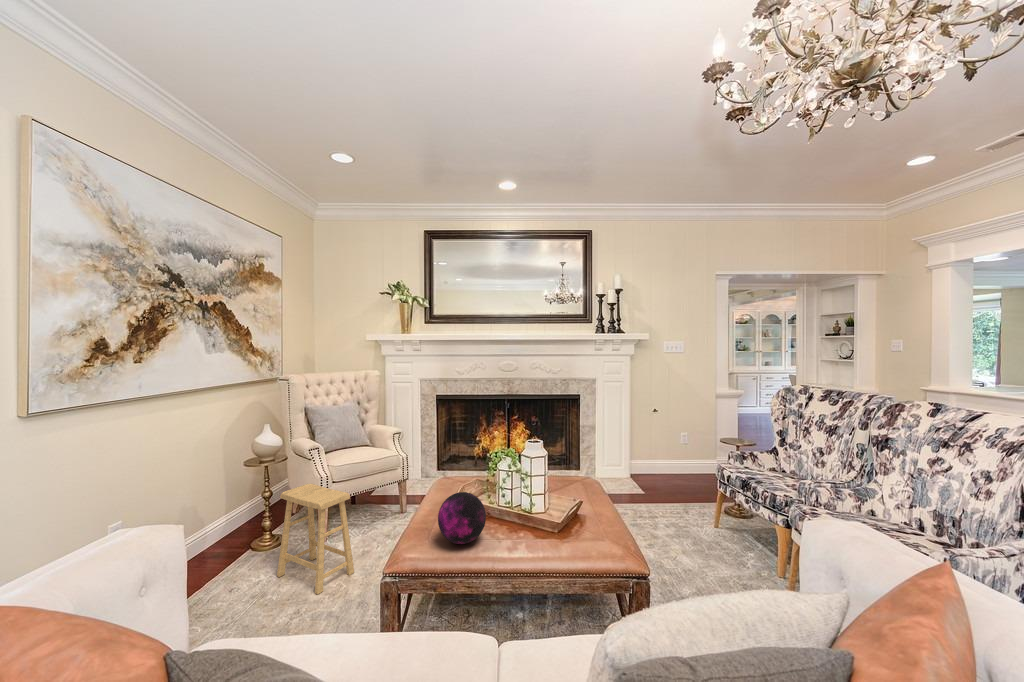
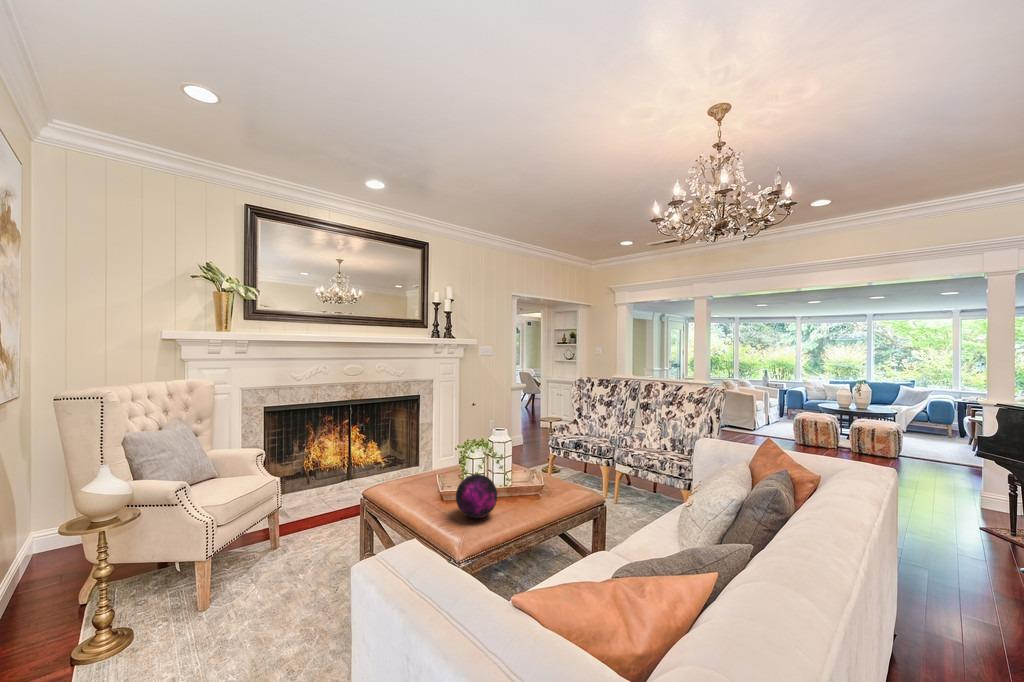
footstool: present [277,484,354,594] -> none [176,519,287,657]

